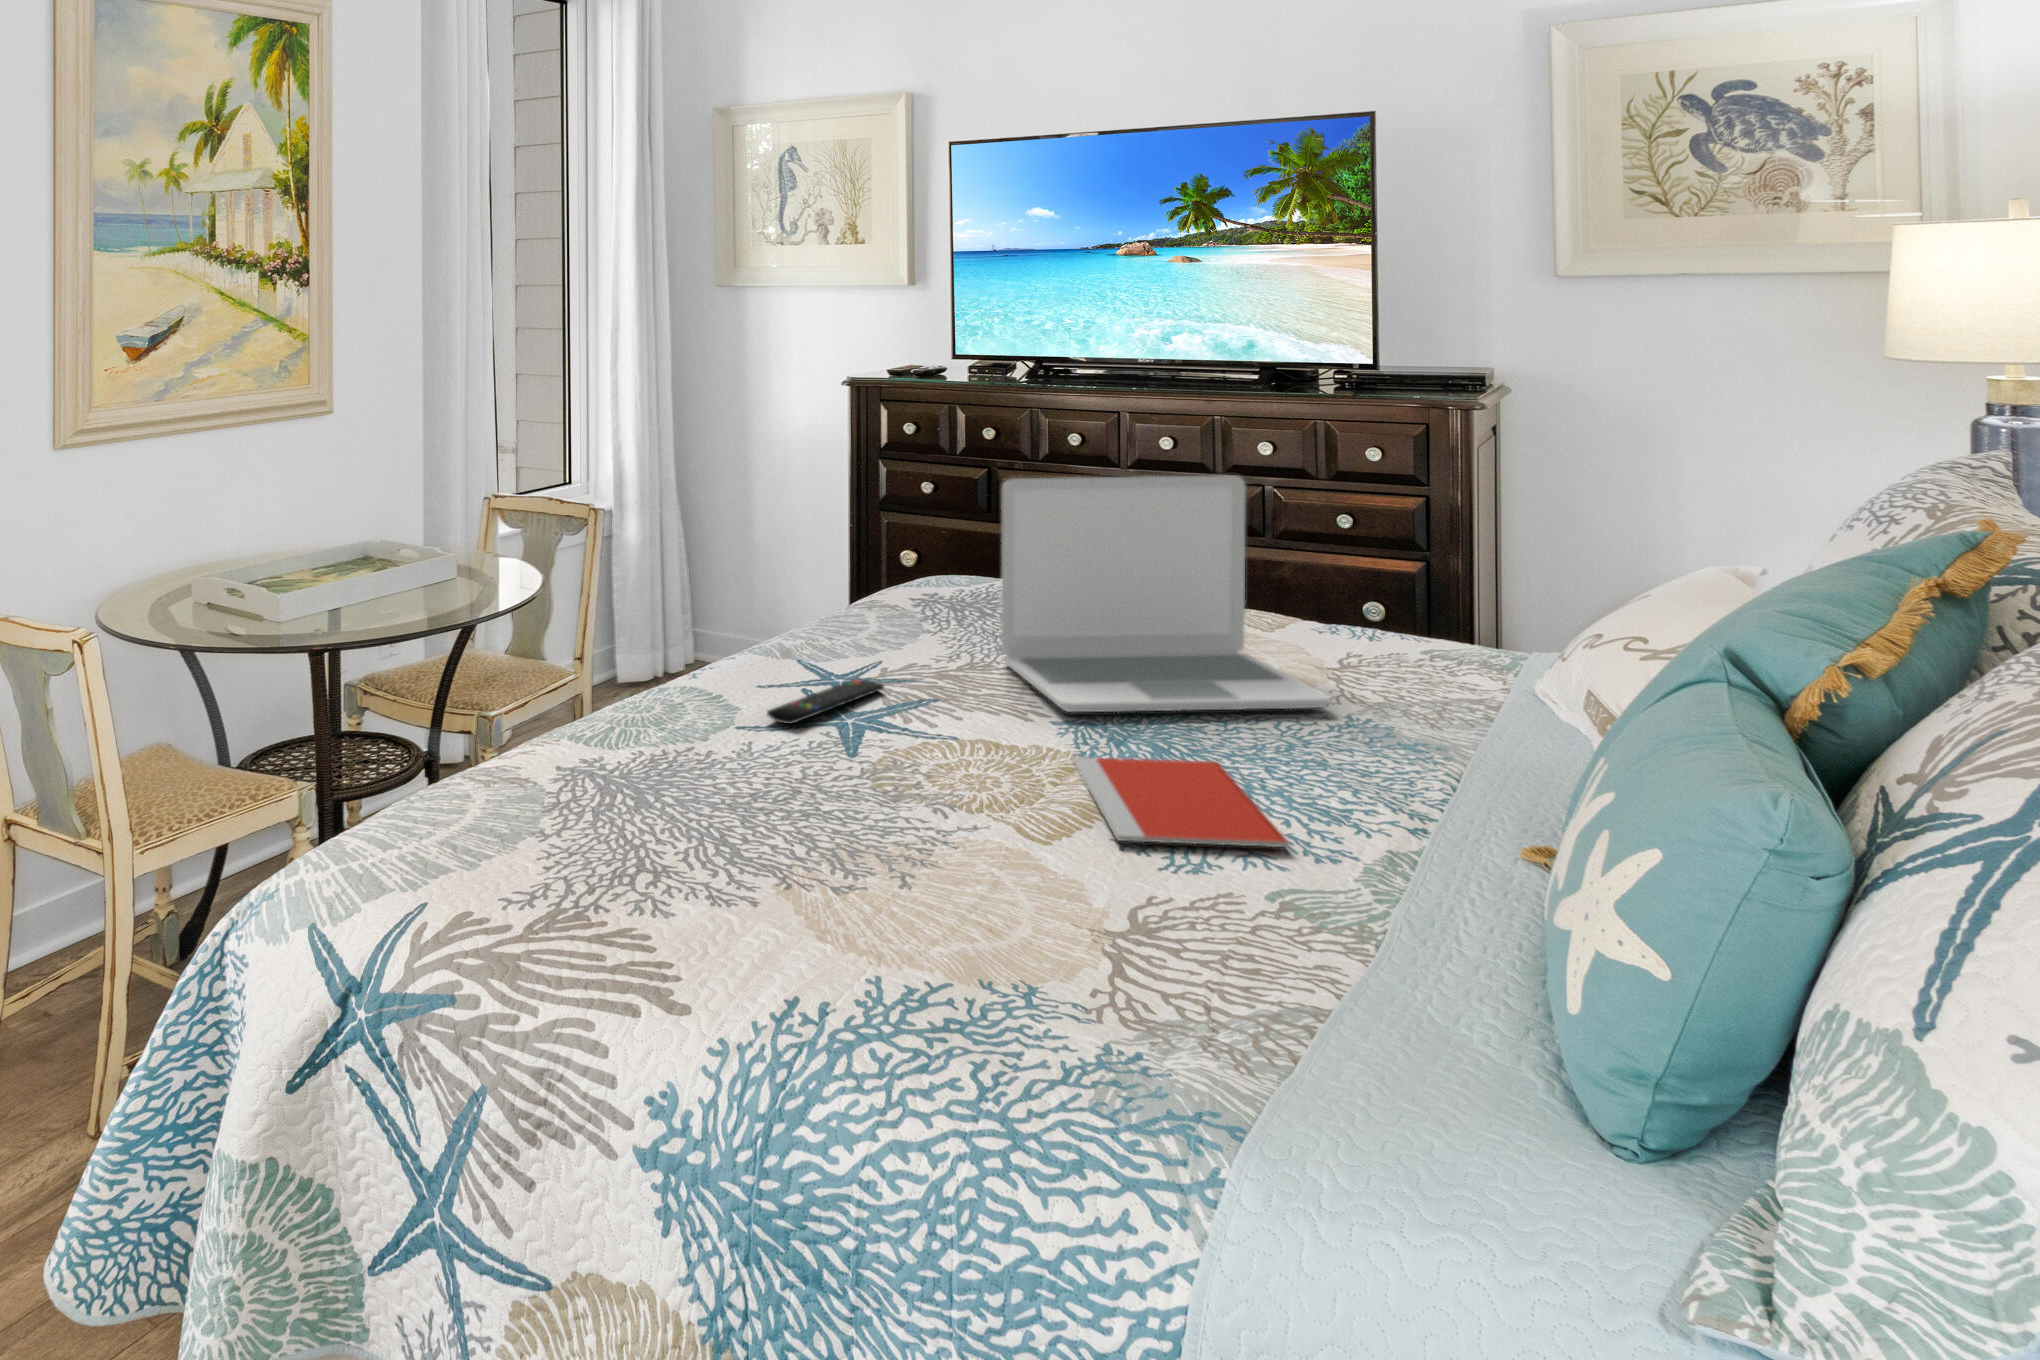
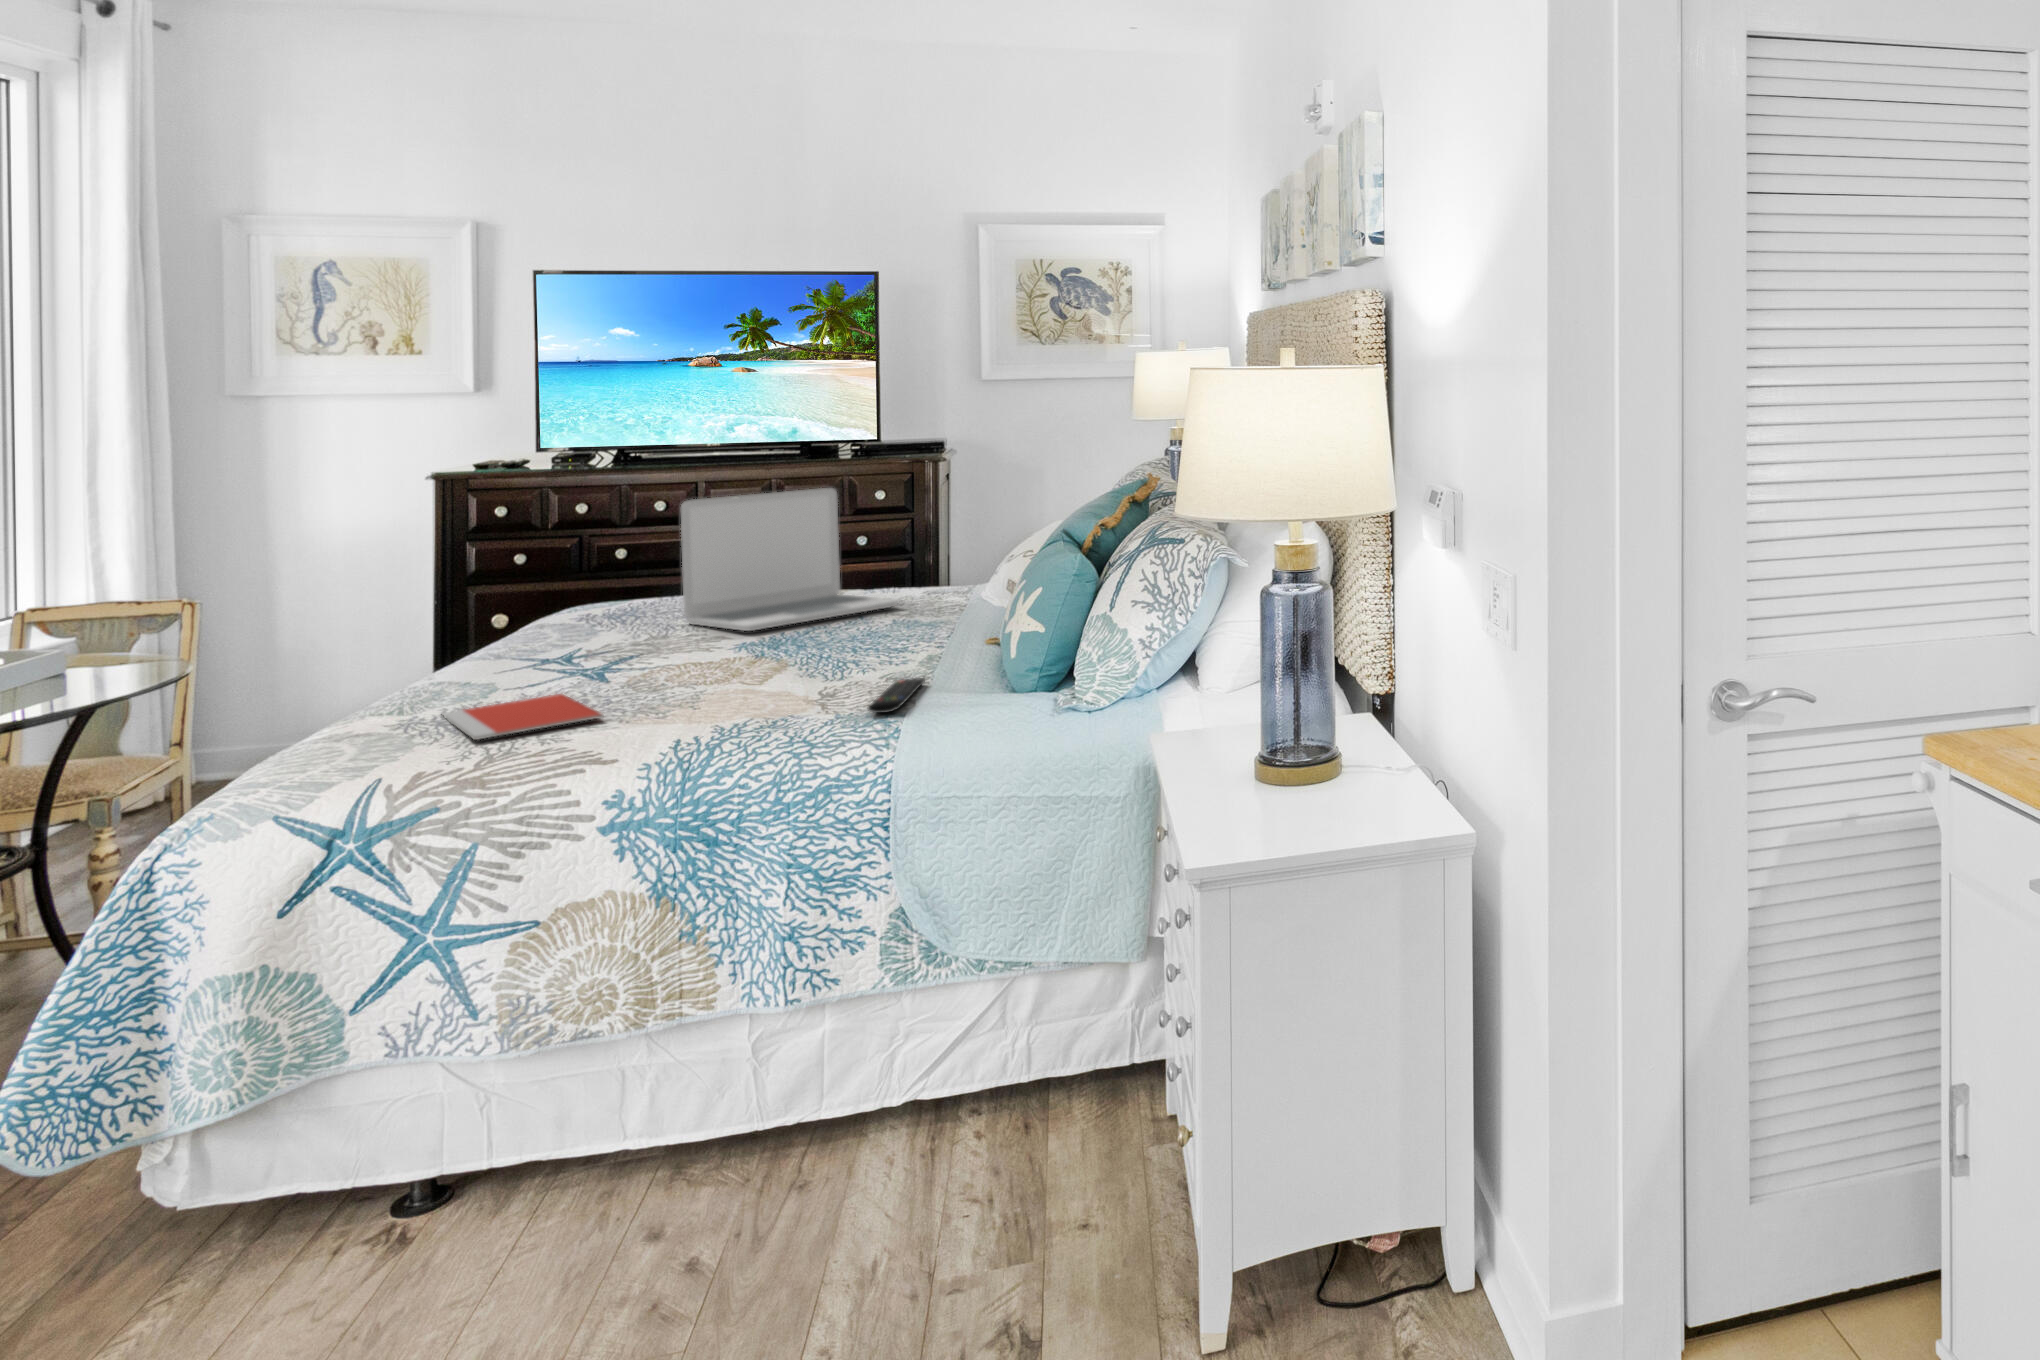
remote control: present [767,679,884,724] -> present [868,678,925,713]
notebook: present [1073,757,1289,847] -> present [442,694,603,740]

